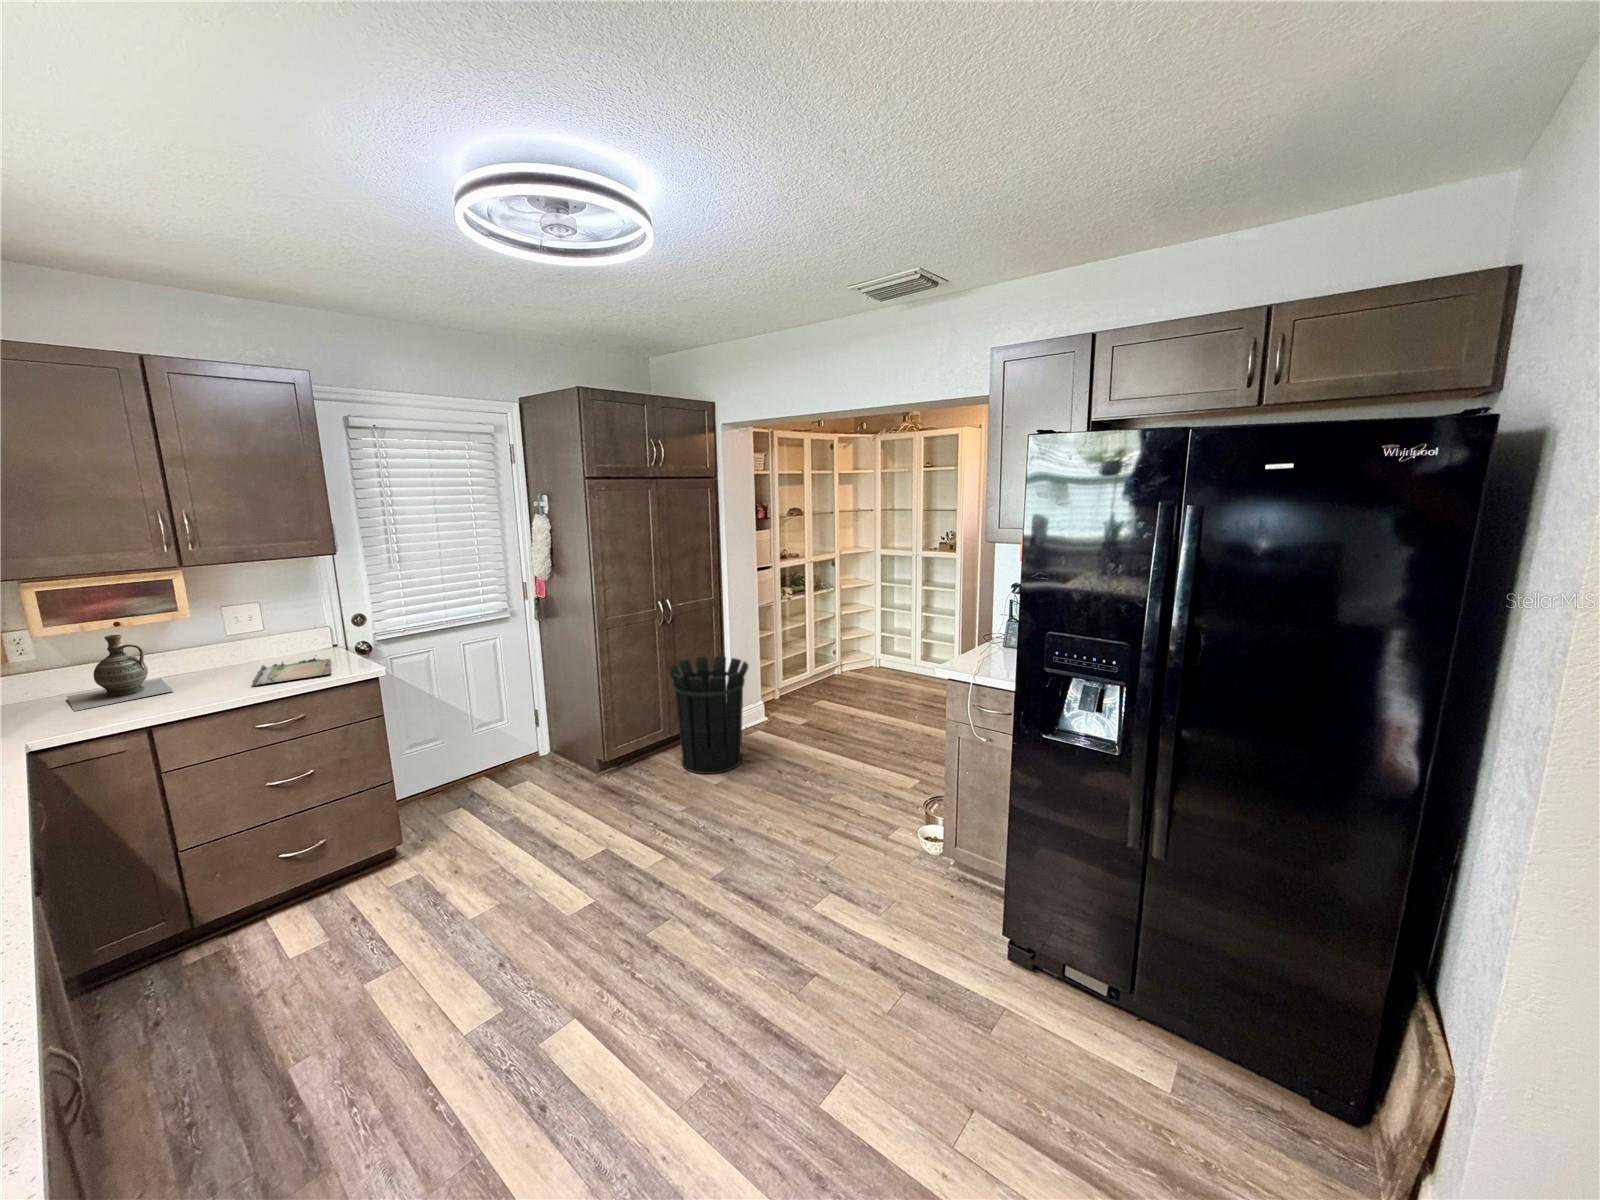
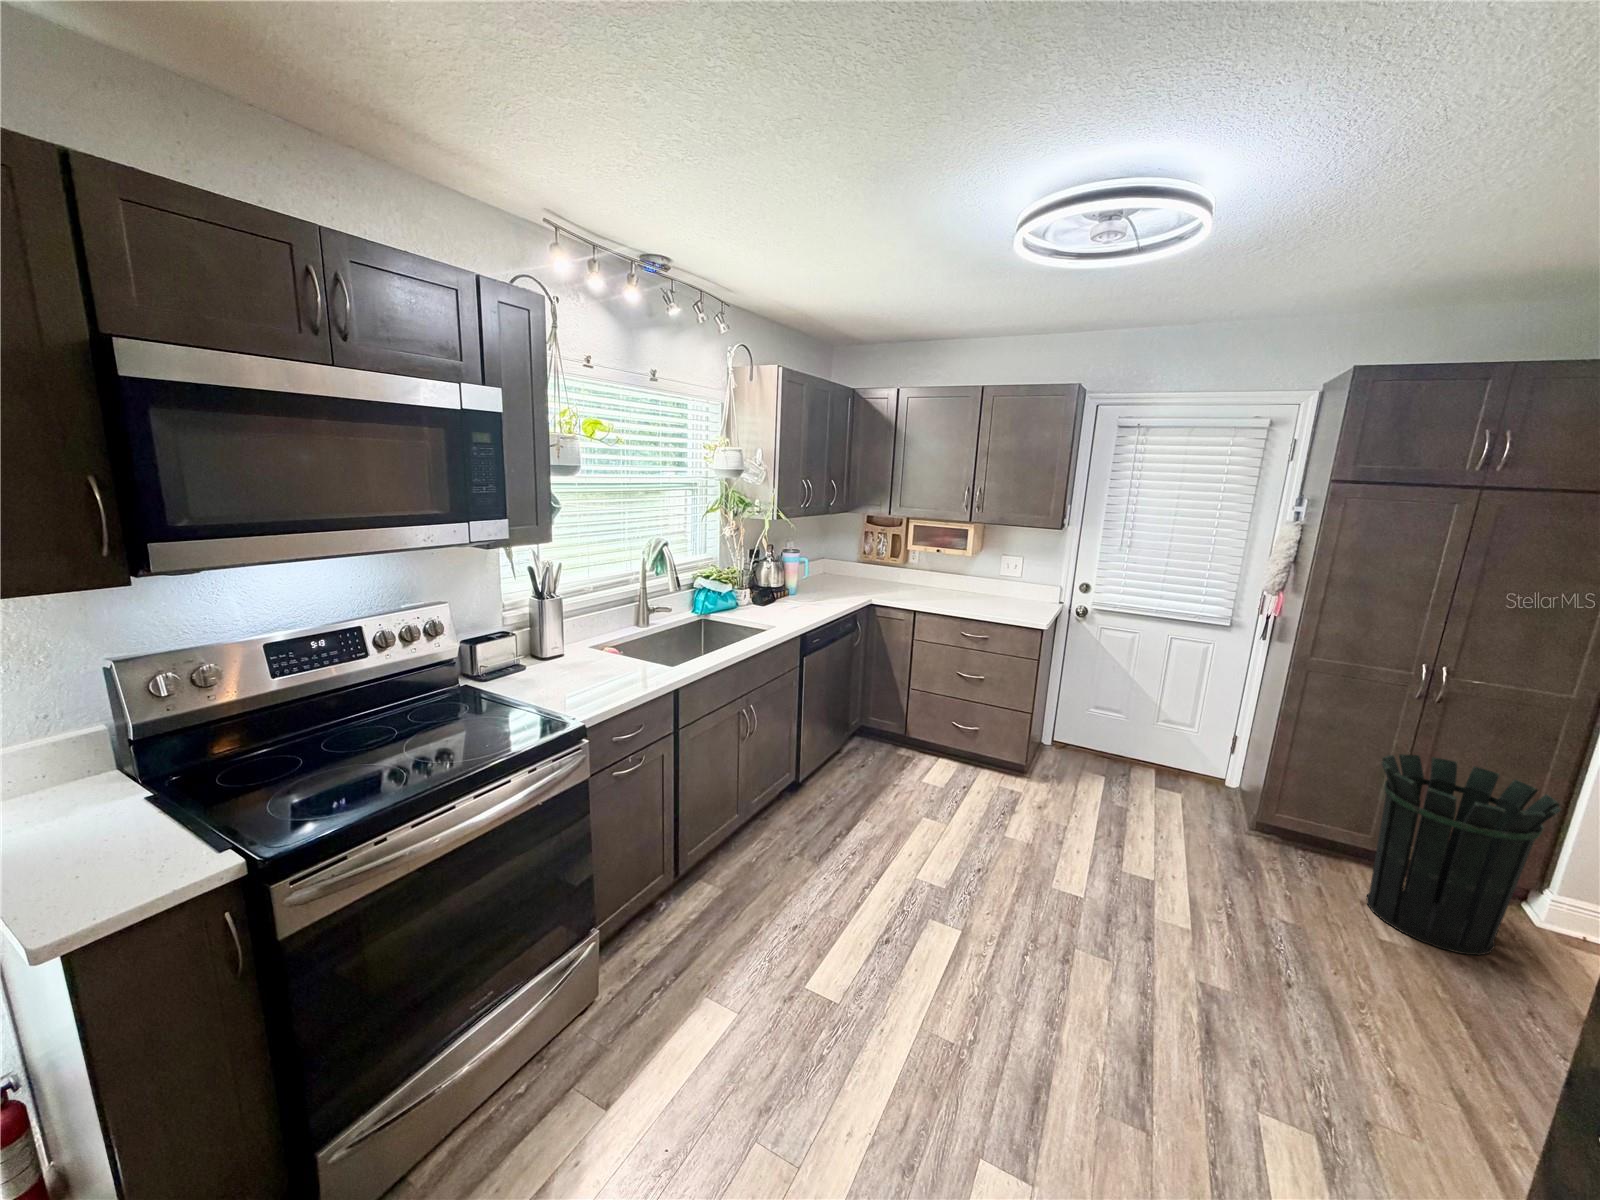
ceramic jug: present [67,635,173,711] -> none [908,556,957,597]
tray: present [252,655,331,686] -> none [975,598,1038,613]

